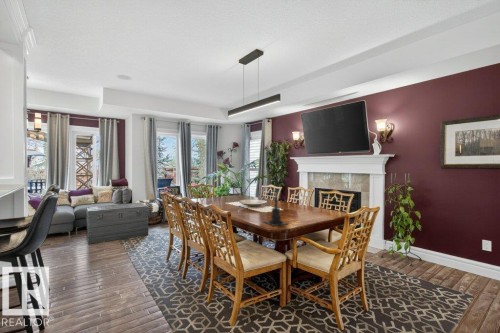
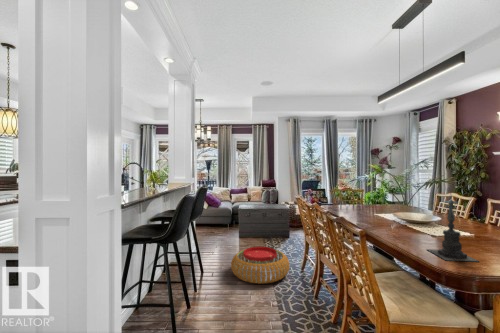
pouf: none [91,246,156,283] -> present [231,246,290,284]

